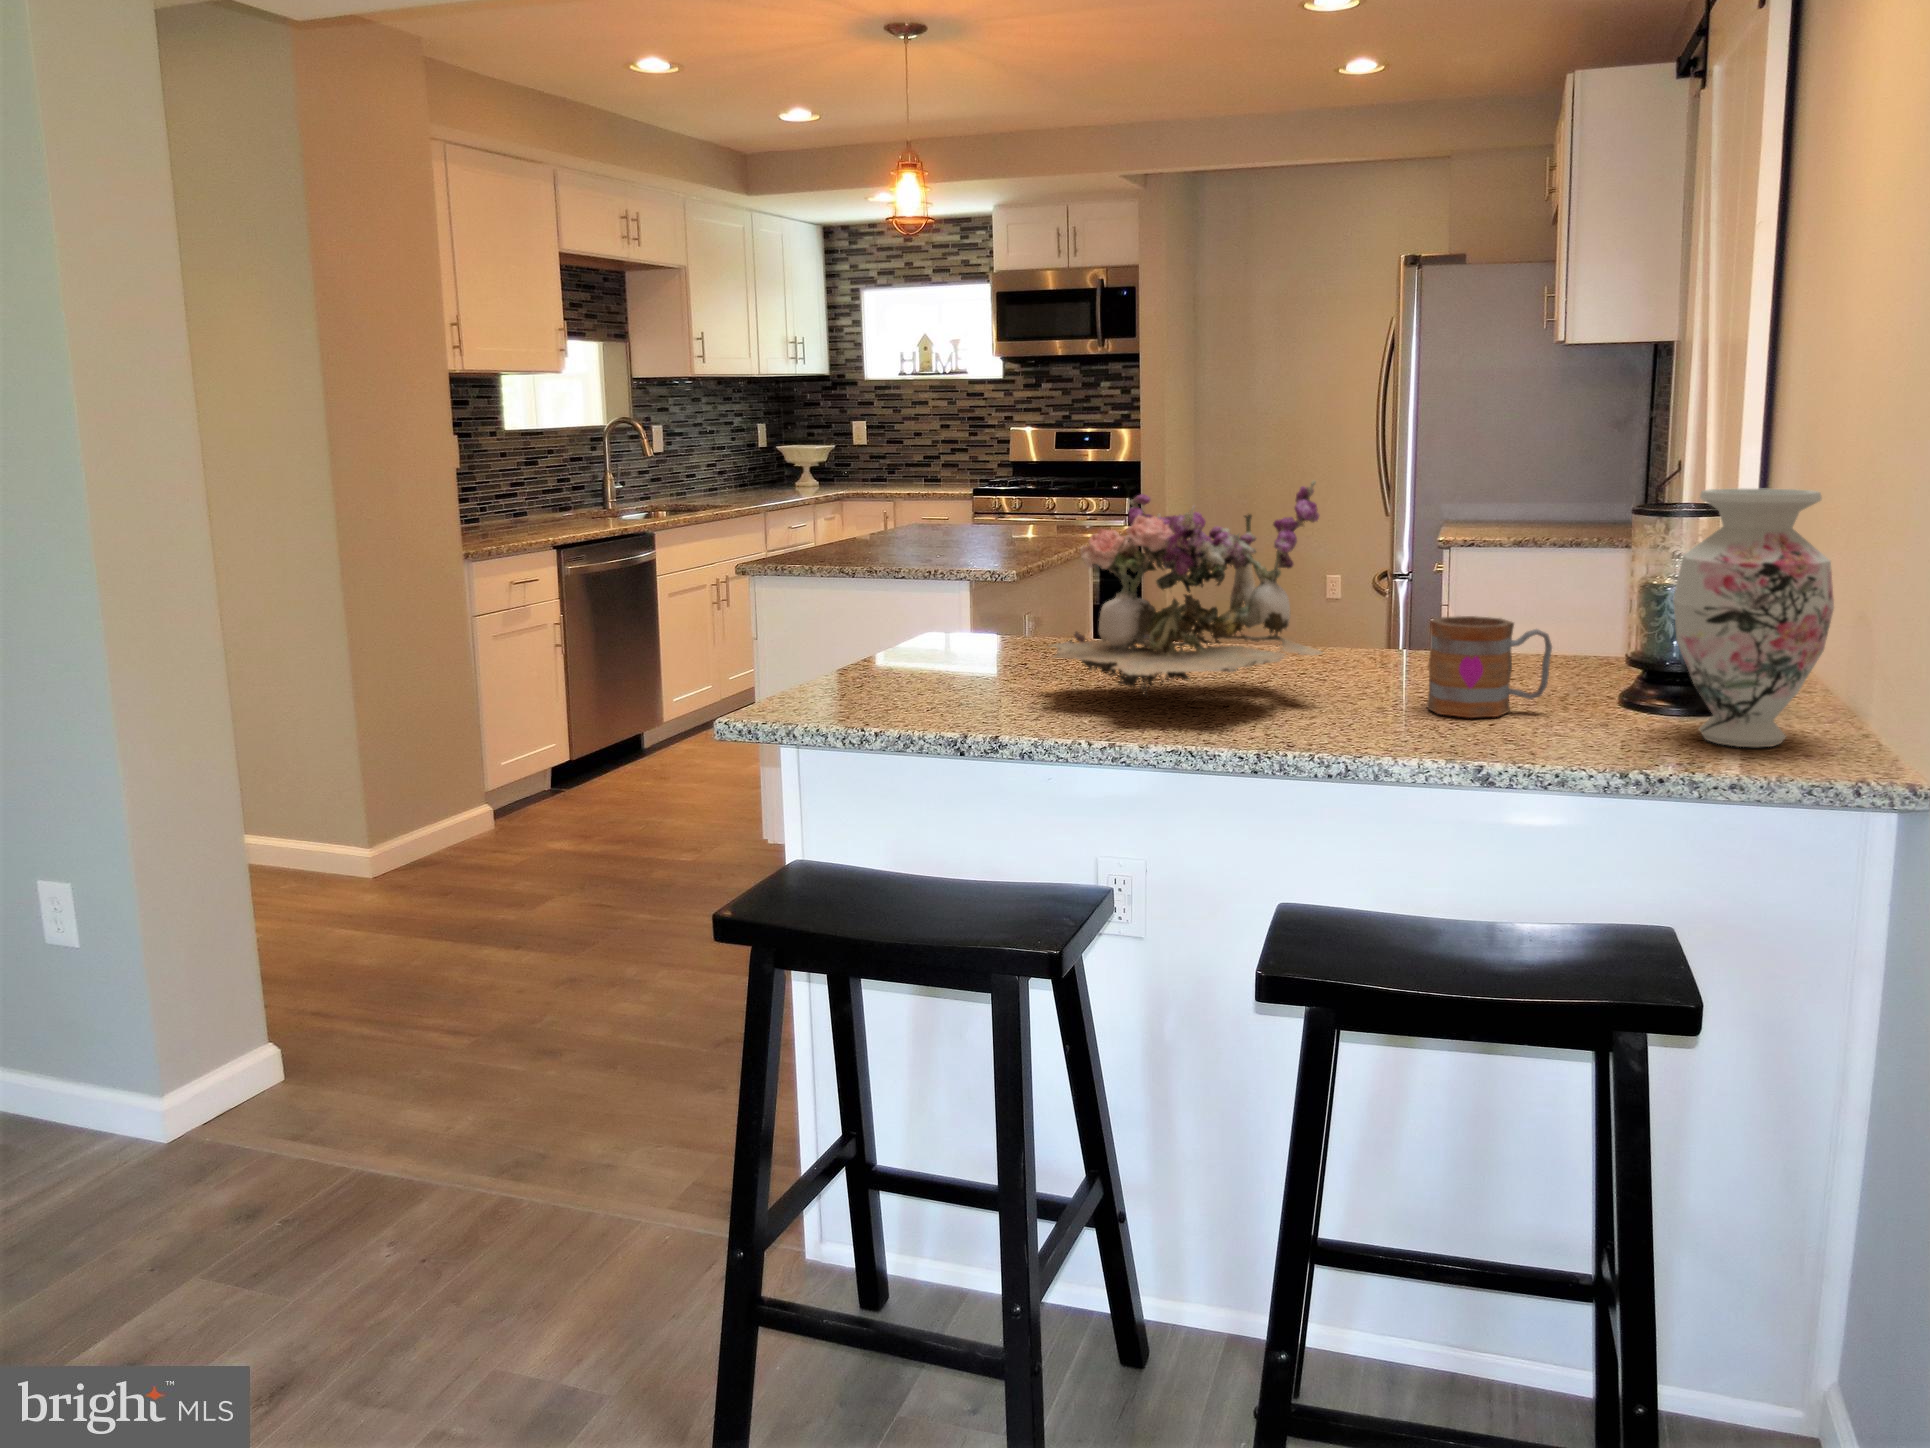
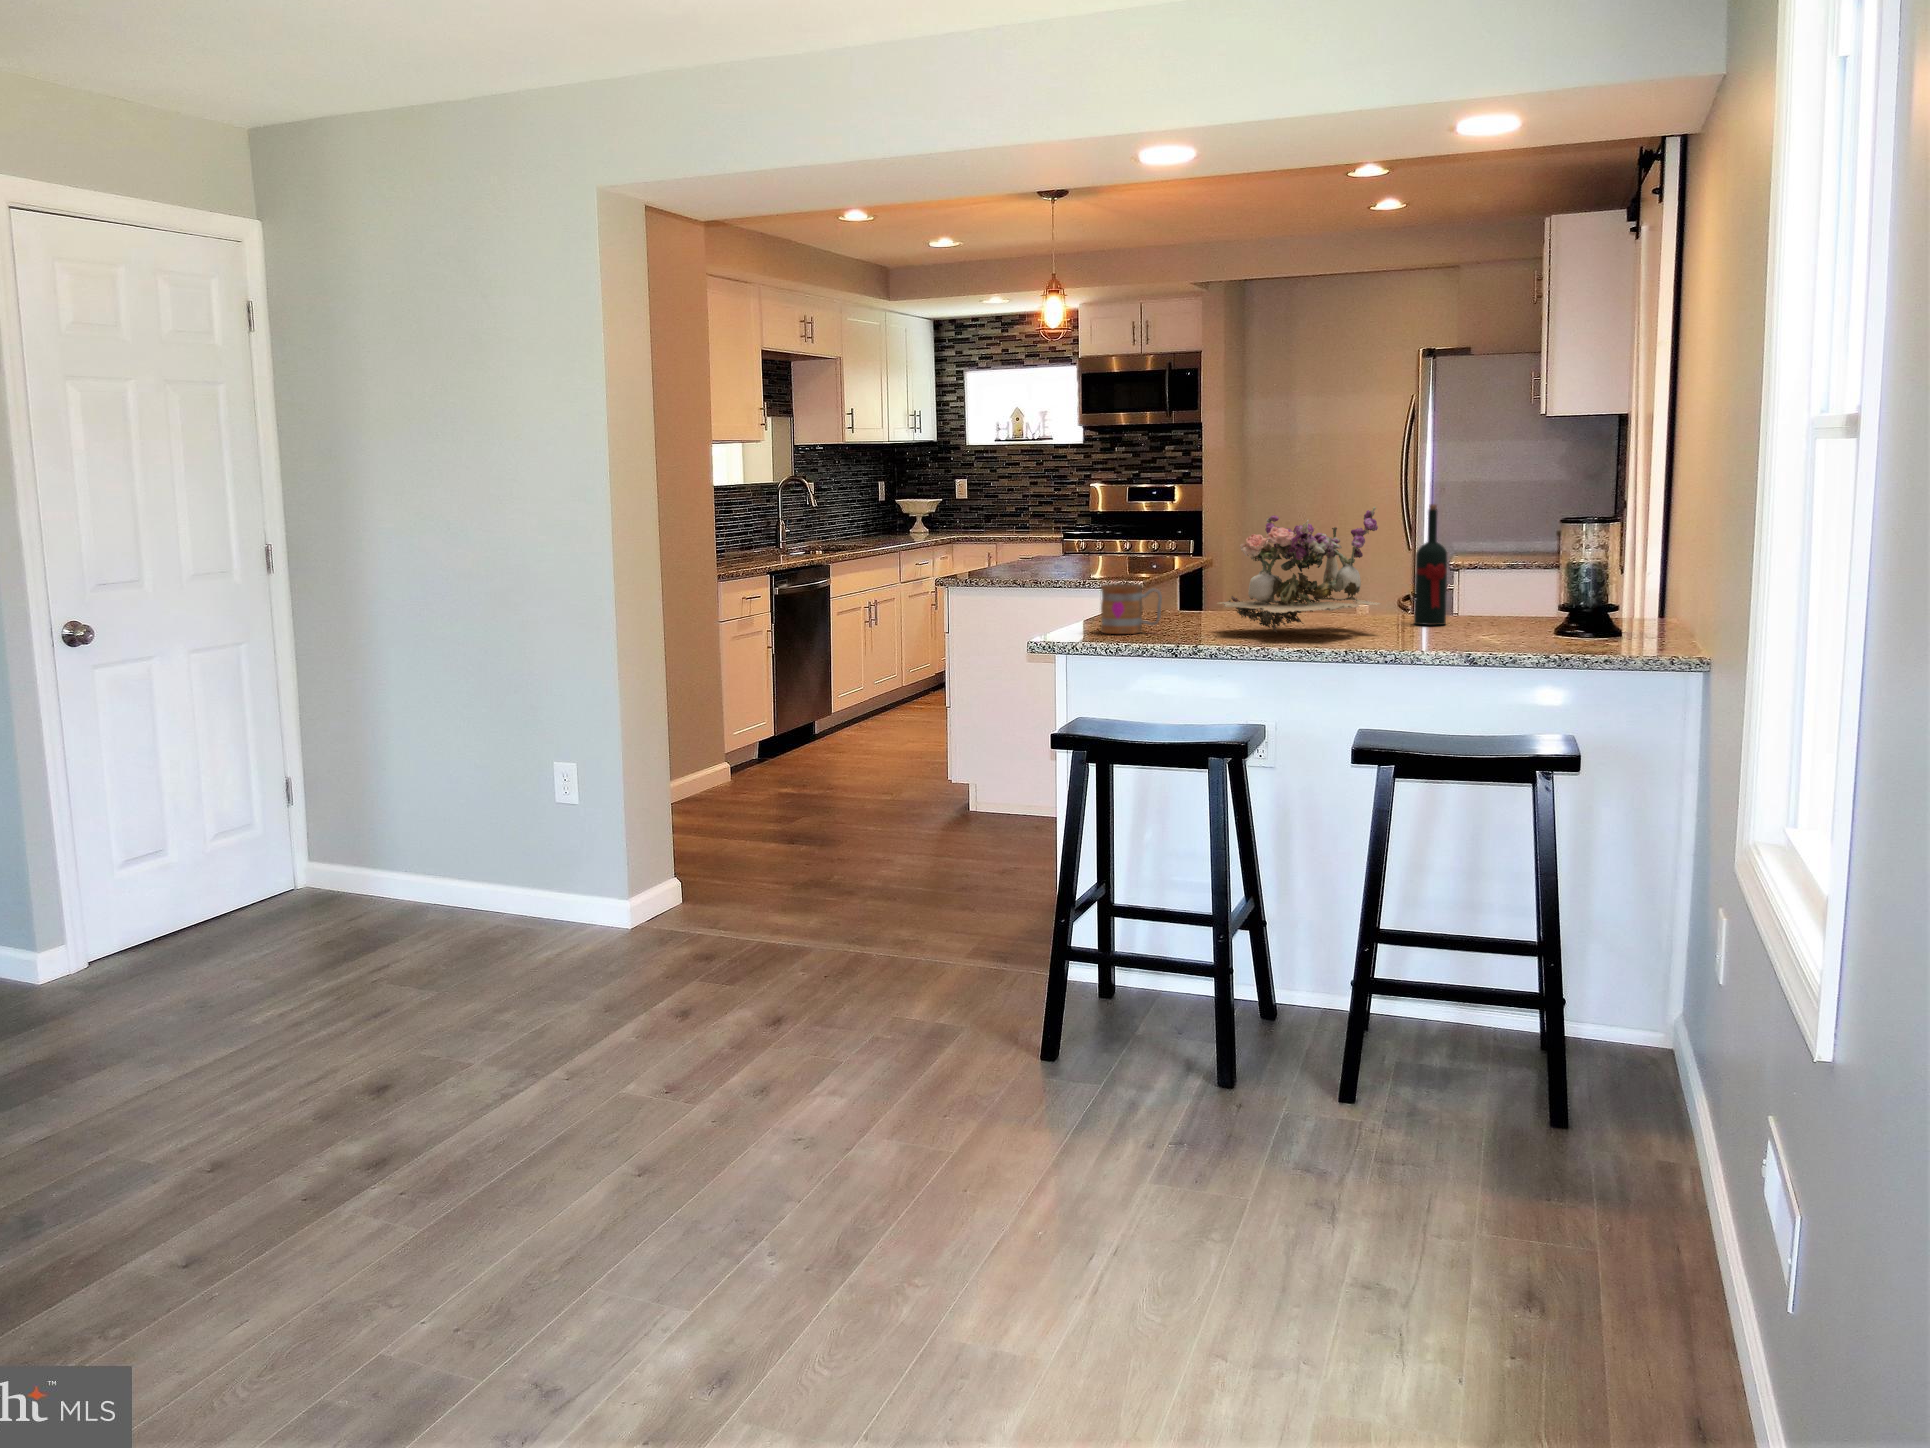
wine bottle: none [1381,475,1437,681] -> present [1414,504,1447,625]
vase: present [1673,488,1834,747] -> none [1577,508,1662,646]
mug: present [1427,616,1552,718] -> present [1101,583,1162,634]

